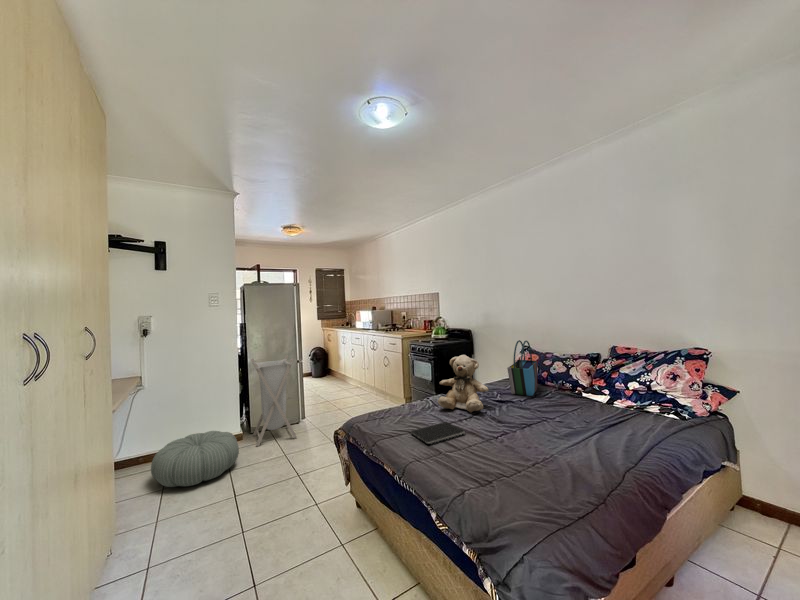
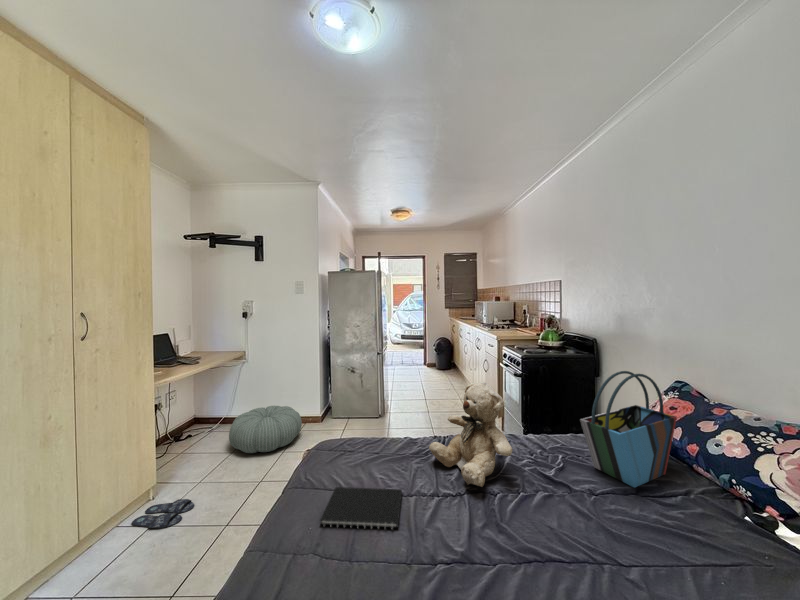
laundry hamper: present [251,355,297,446] -> none [323,344,369,432]
slippers: none [117,537,185,581] -> present [132,499,194,528]

